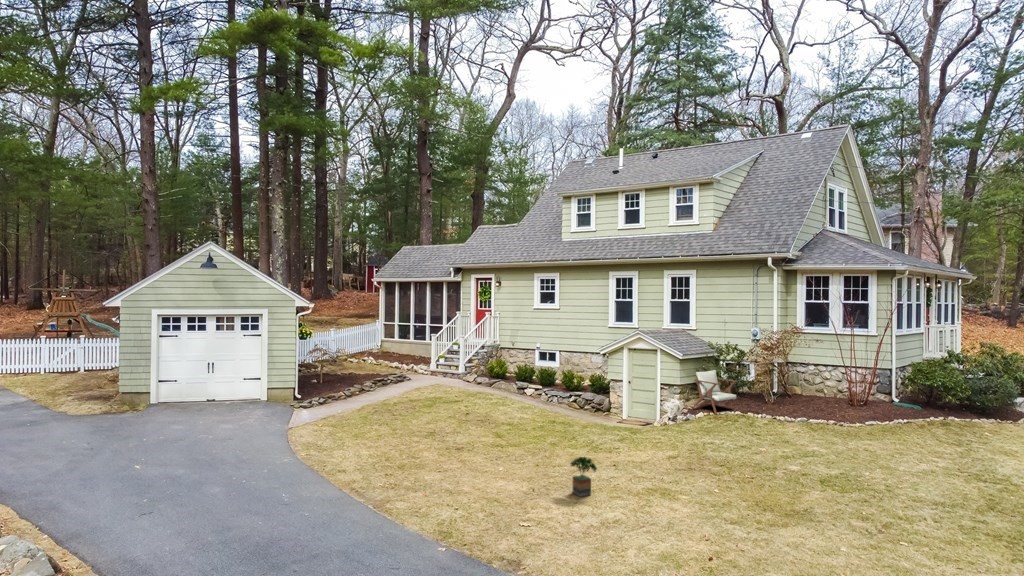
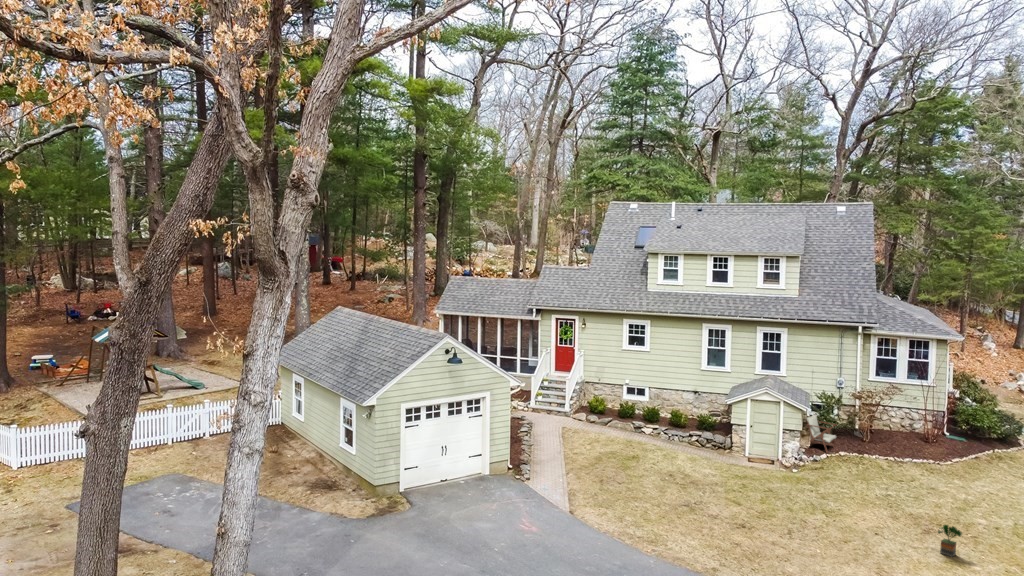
potted tree: present [571,457,597,497] -> present [938,525,962,557]

